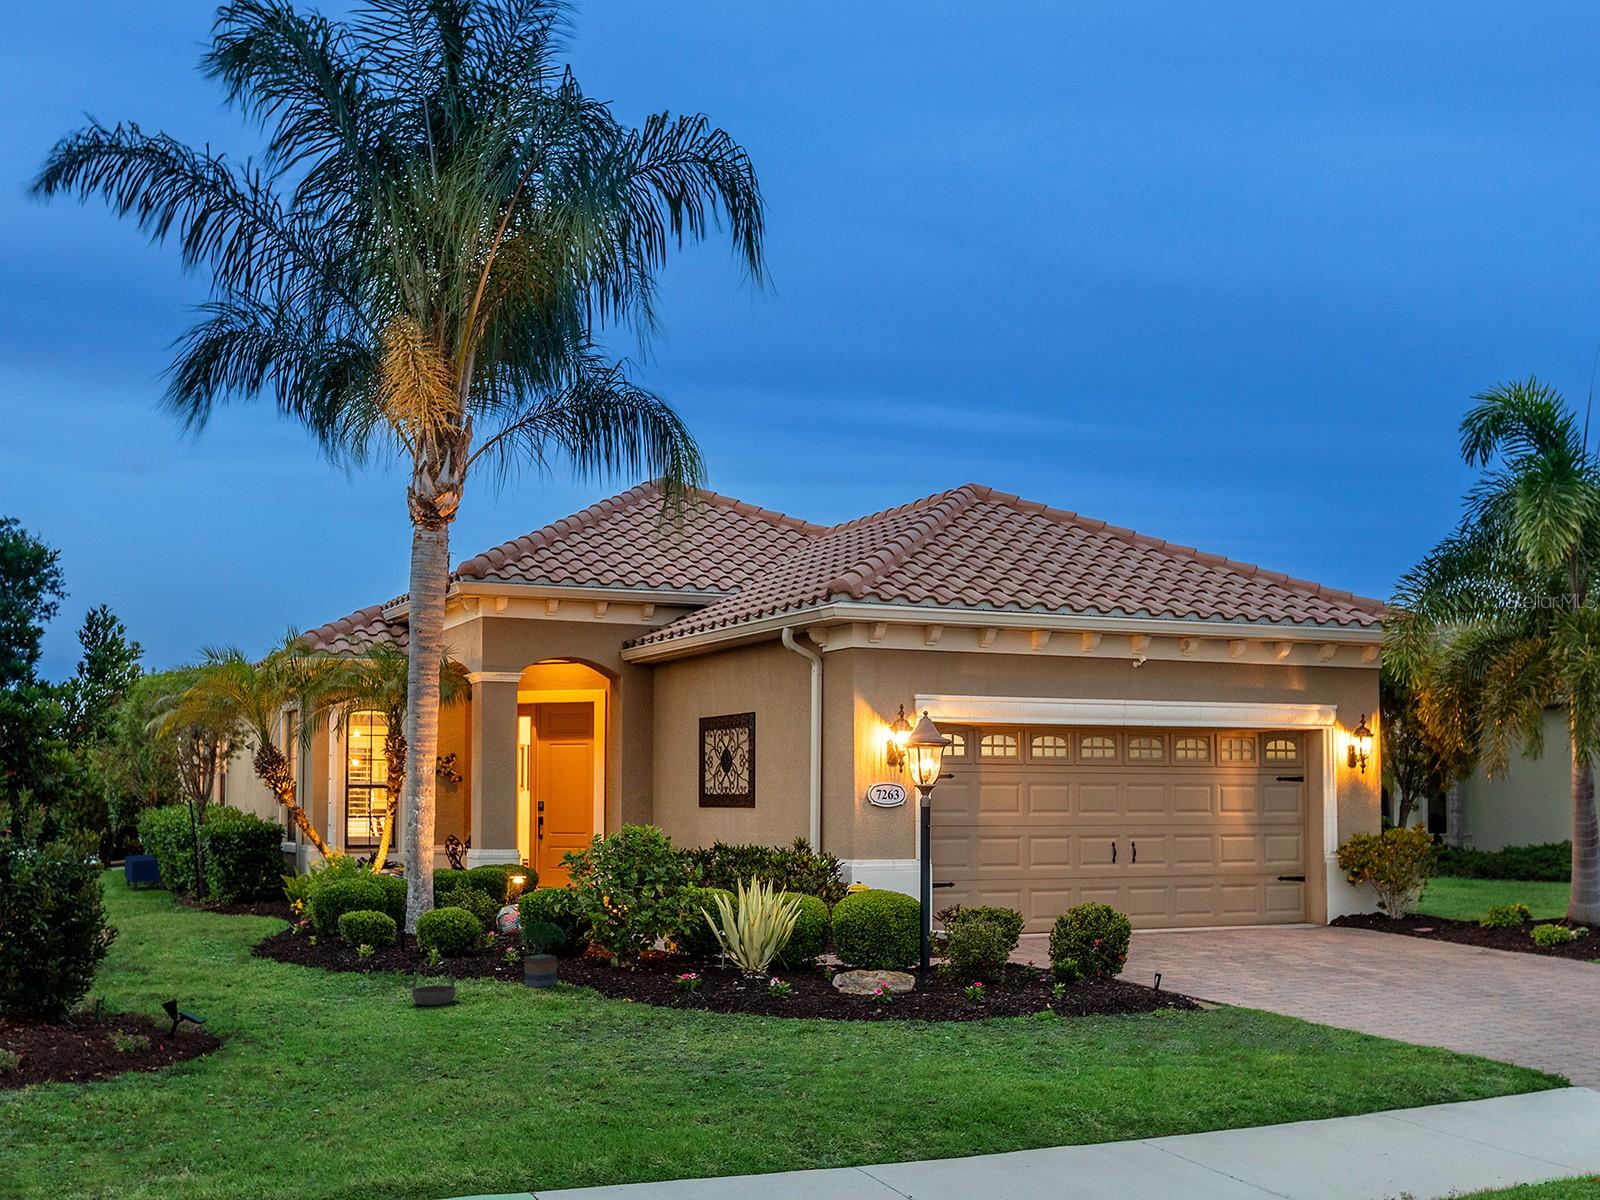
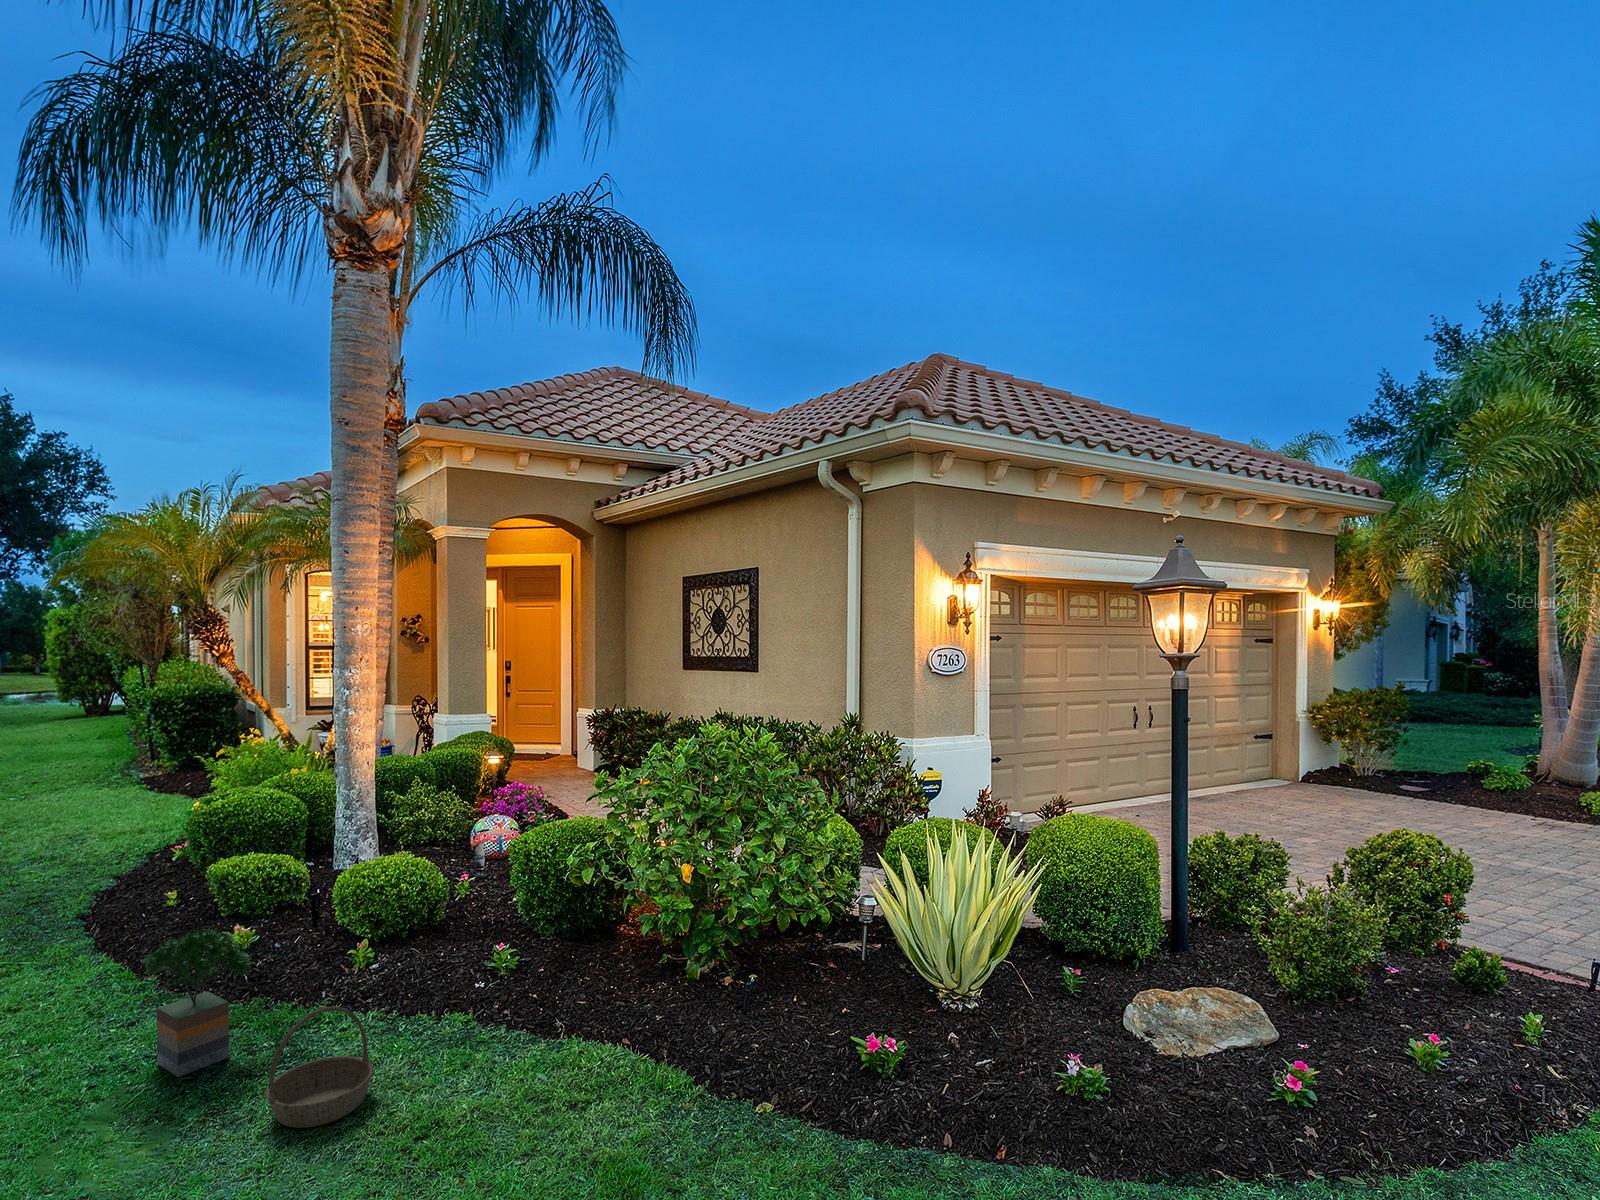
bench: present [125,855,165,891] -> none [92,711,131,749]
potted tree: present [520,922,566,987] -> present [143,929,251,1077]

